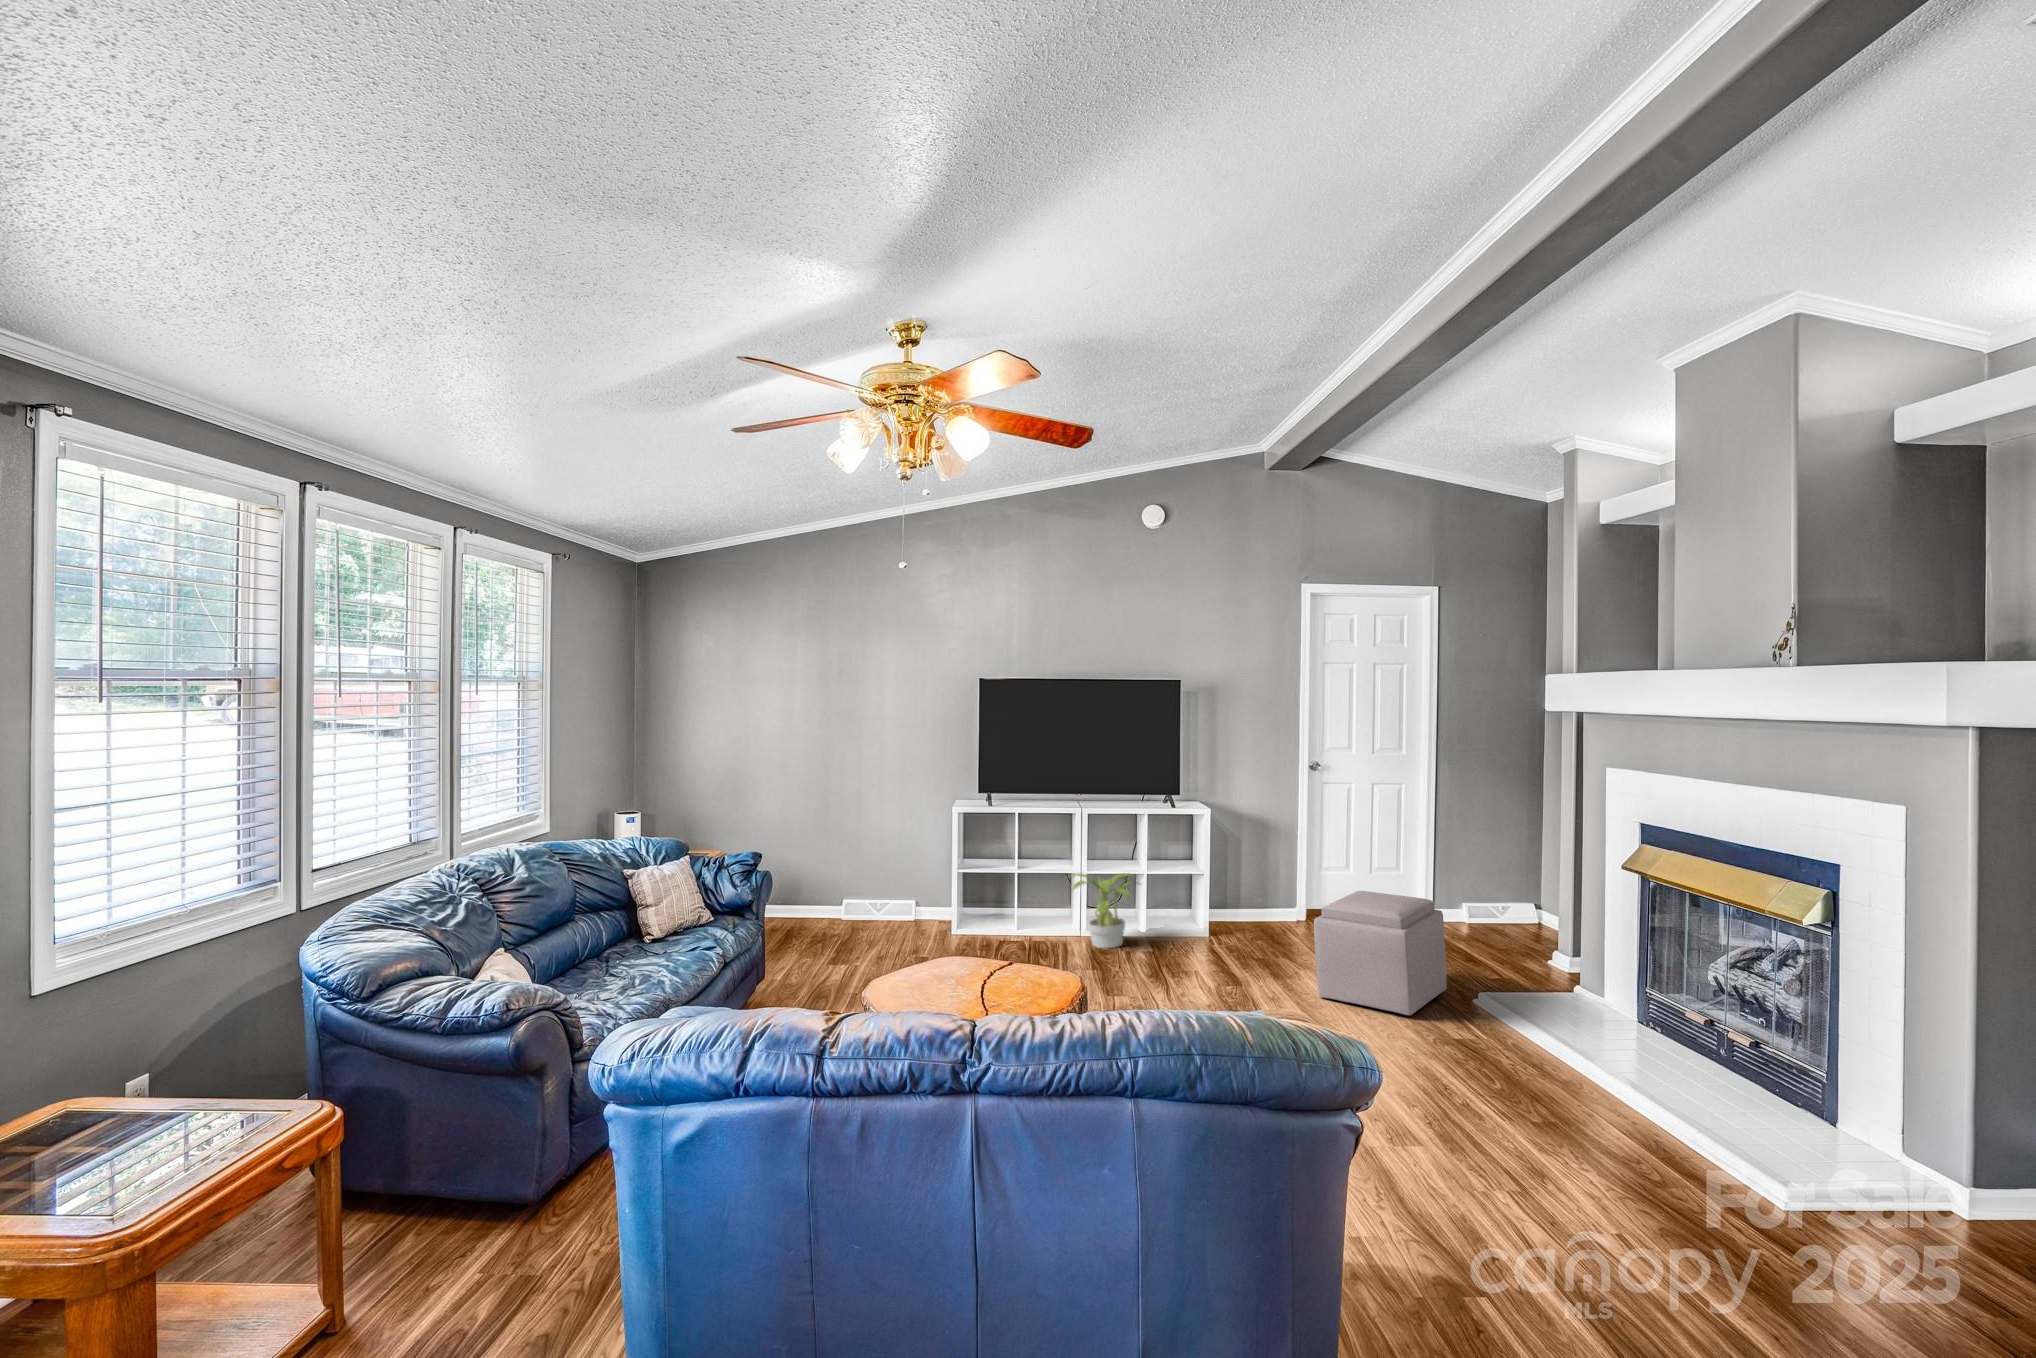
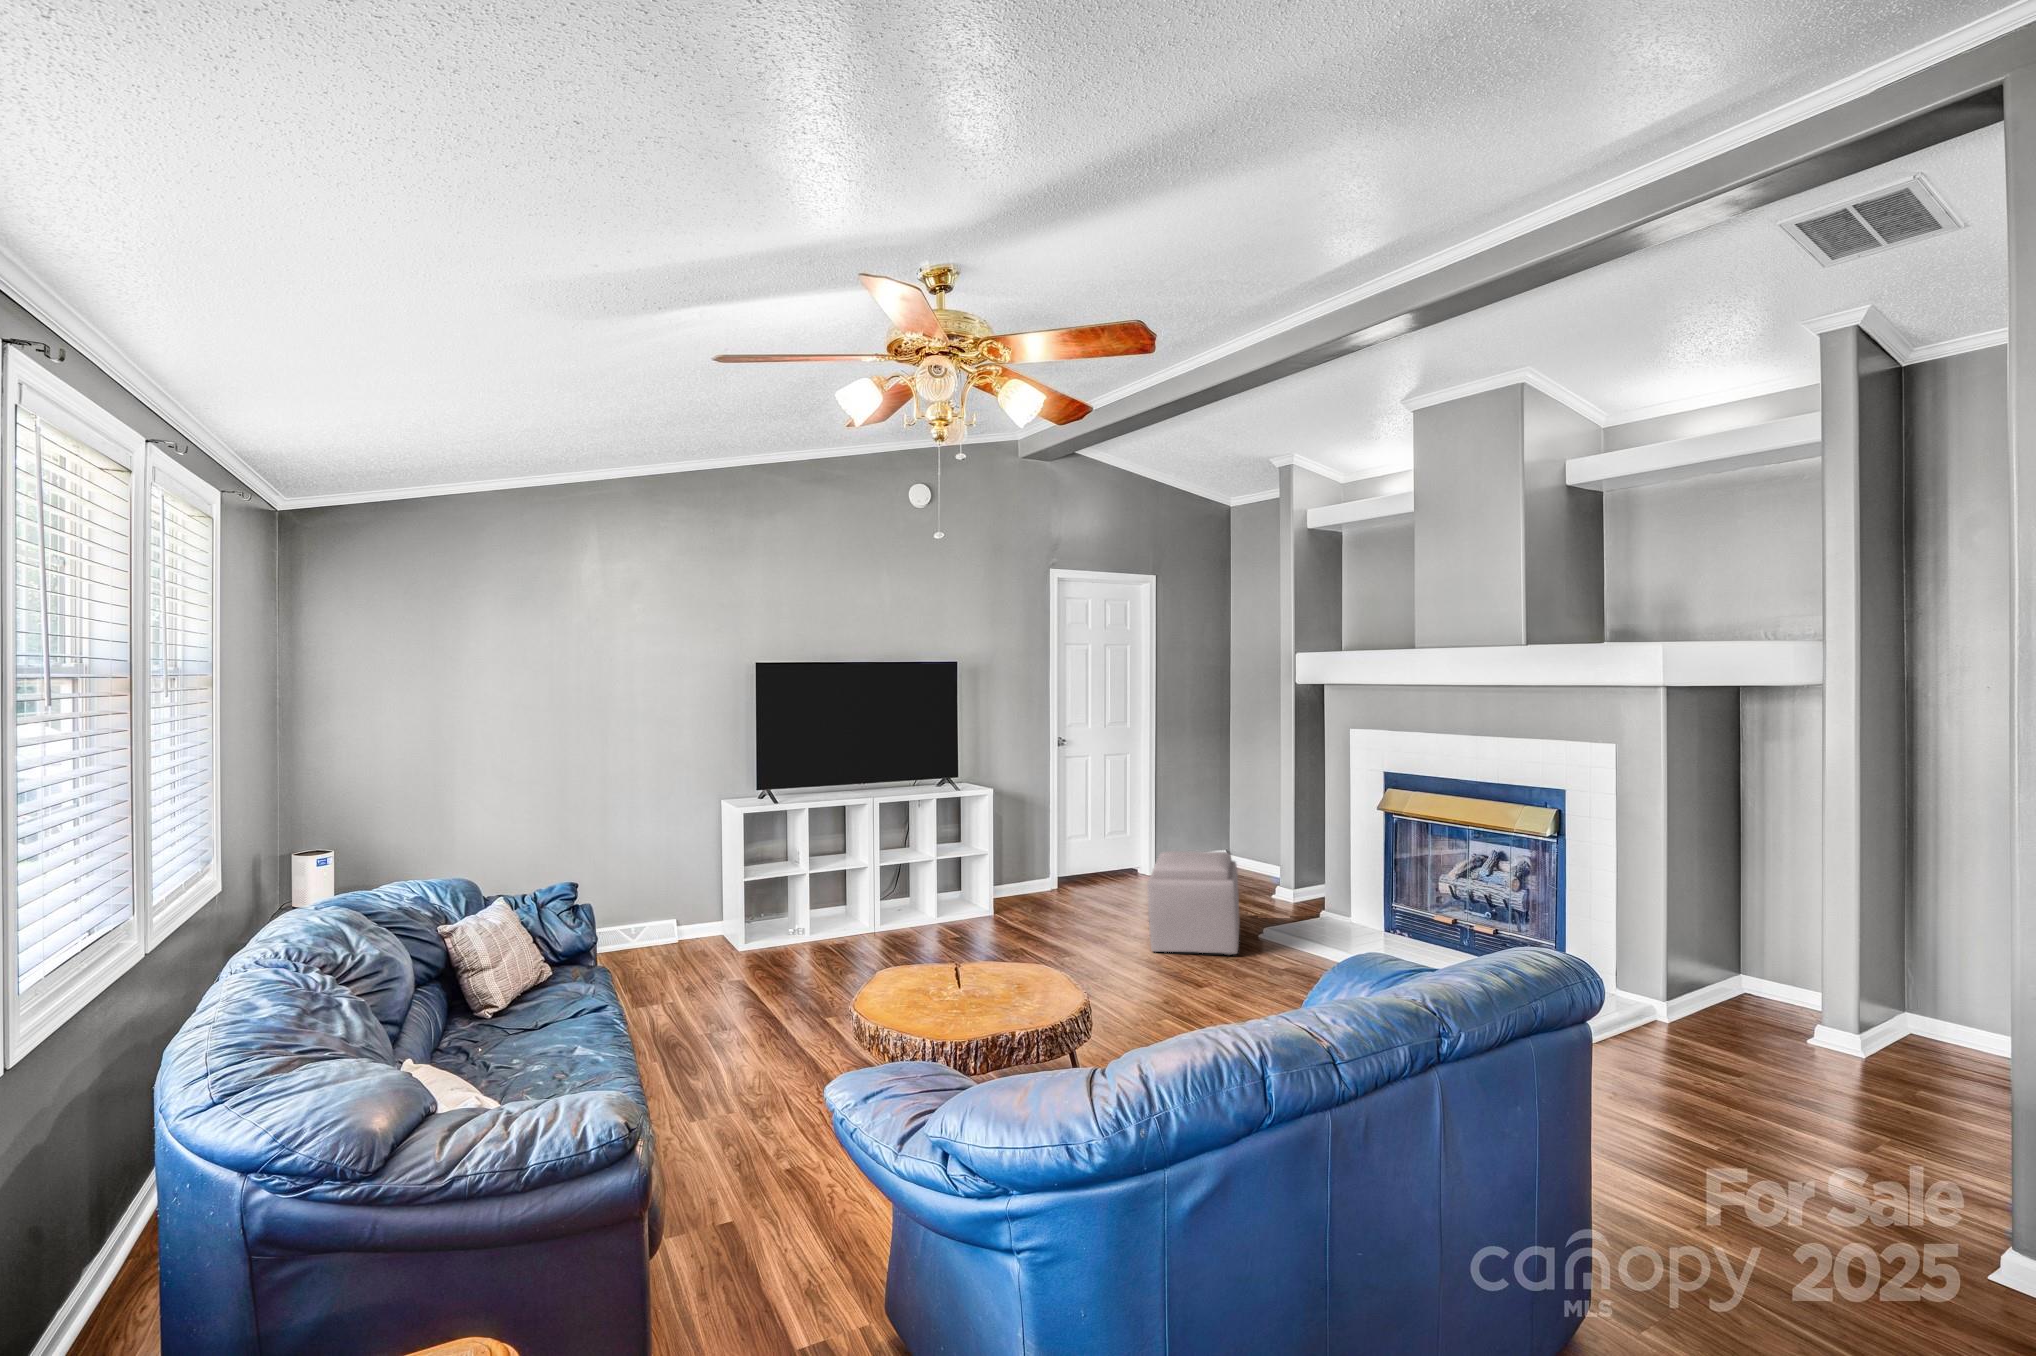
potted plant: present [1072,873,1137,948] -> none [870,861,945,941]

